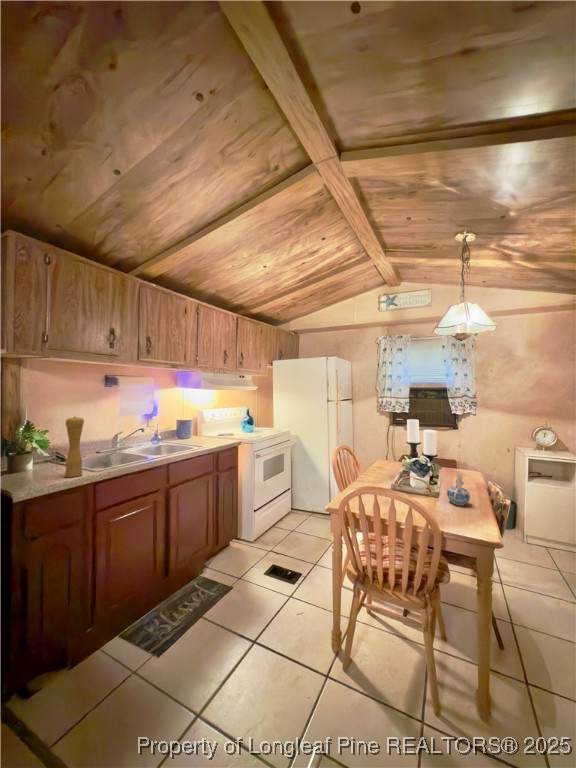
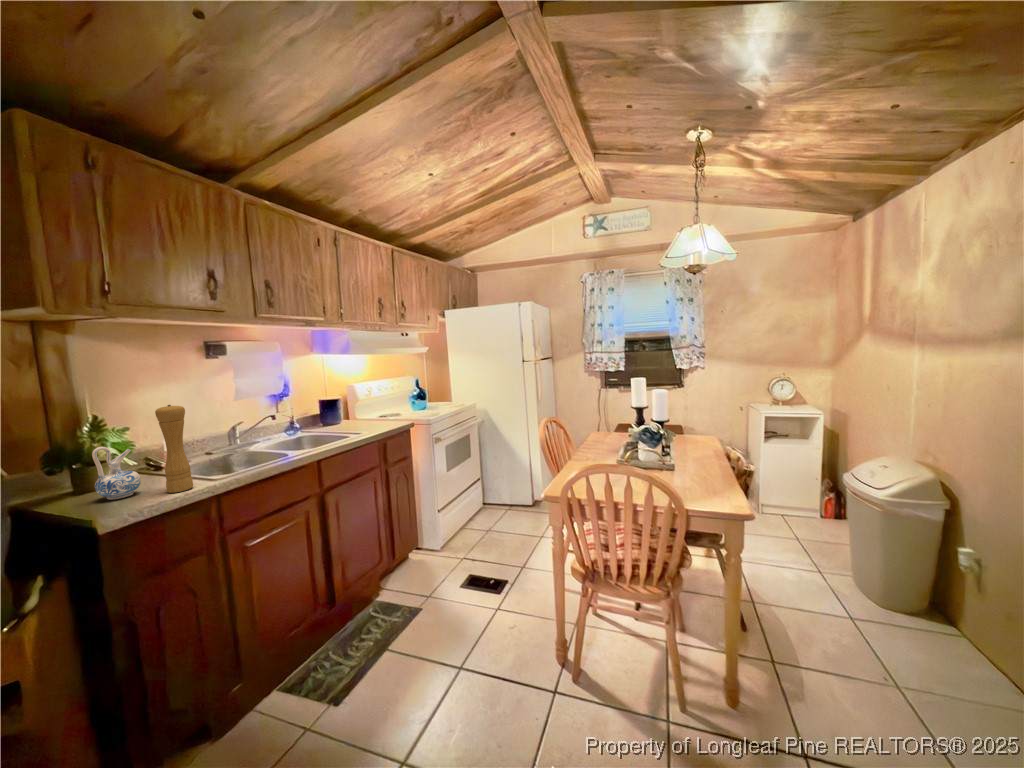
ceramic pitcher: present [447,471,470,505] -> present [92,447,141,500]

